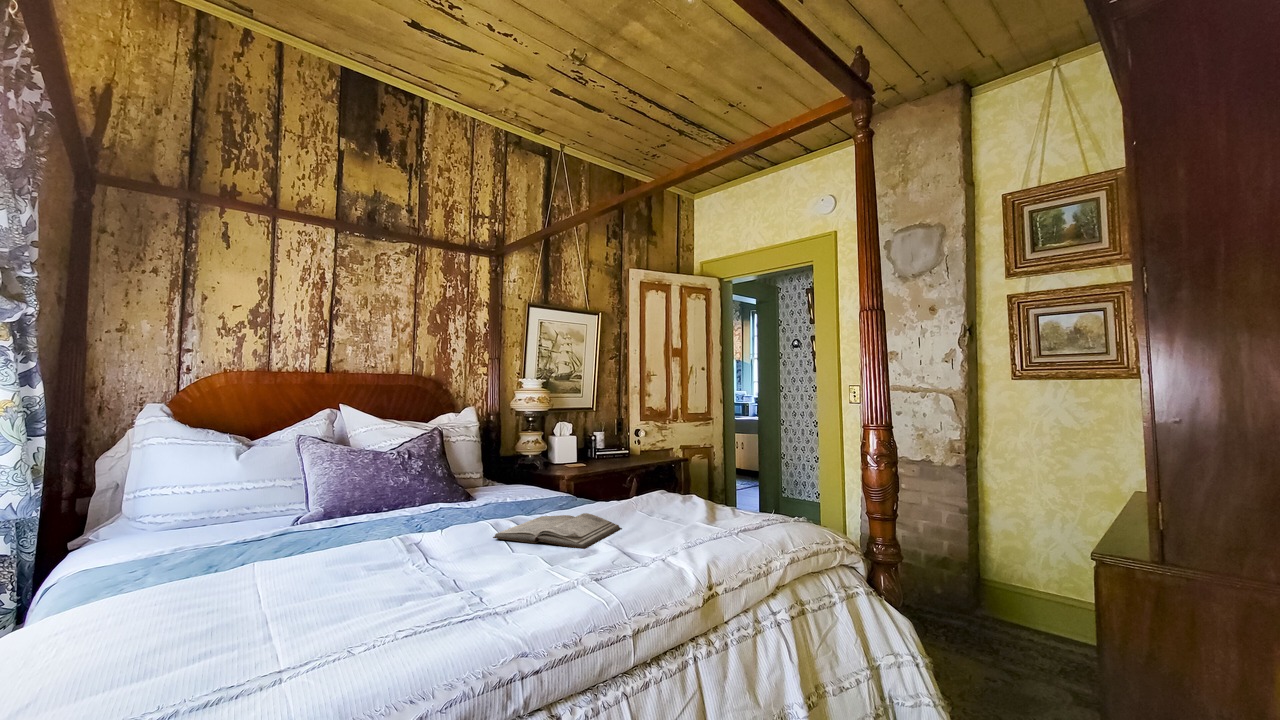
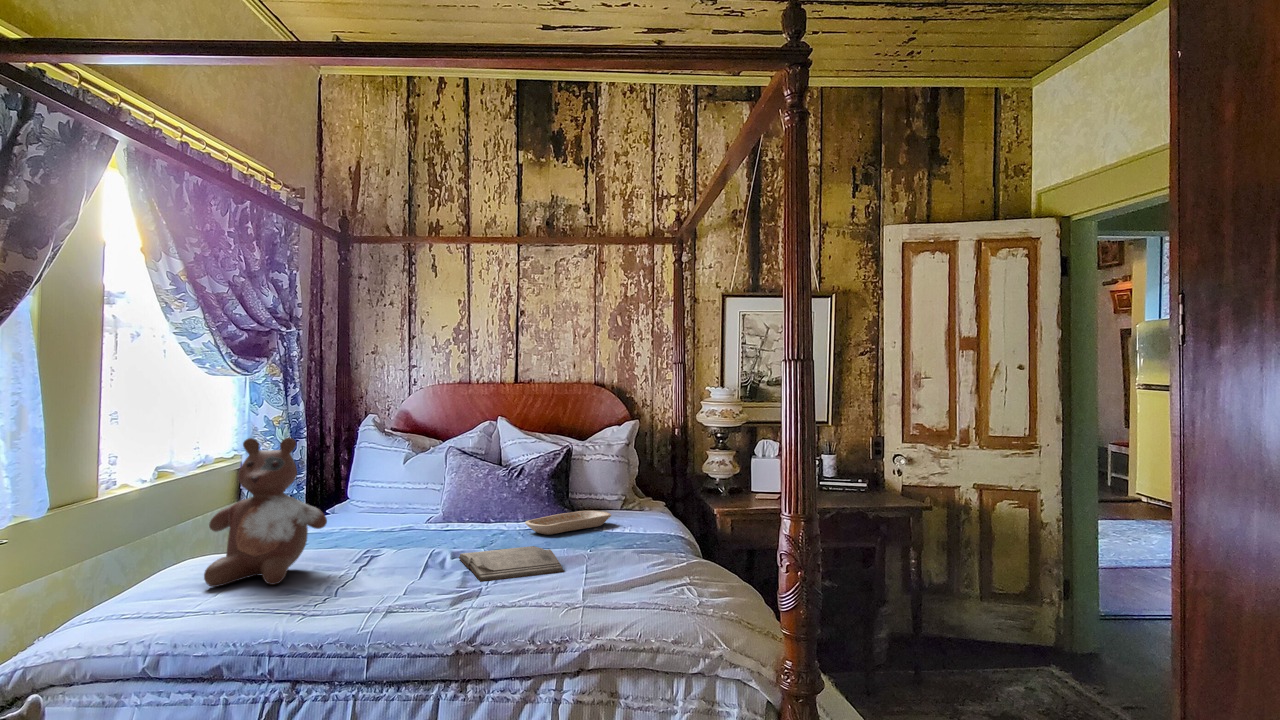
stuffed bear: none [203,413,381,631] -> present [204,438,327,587]
tray: none [472,485,530,510] -> present [525,511,611,535]

